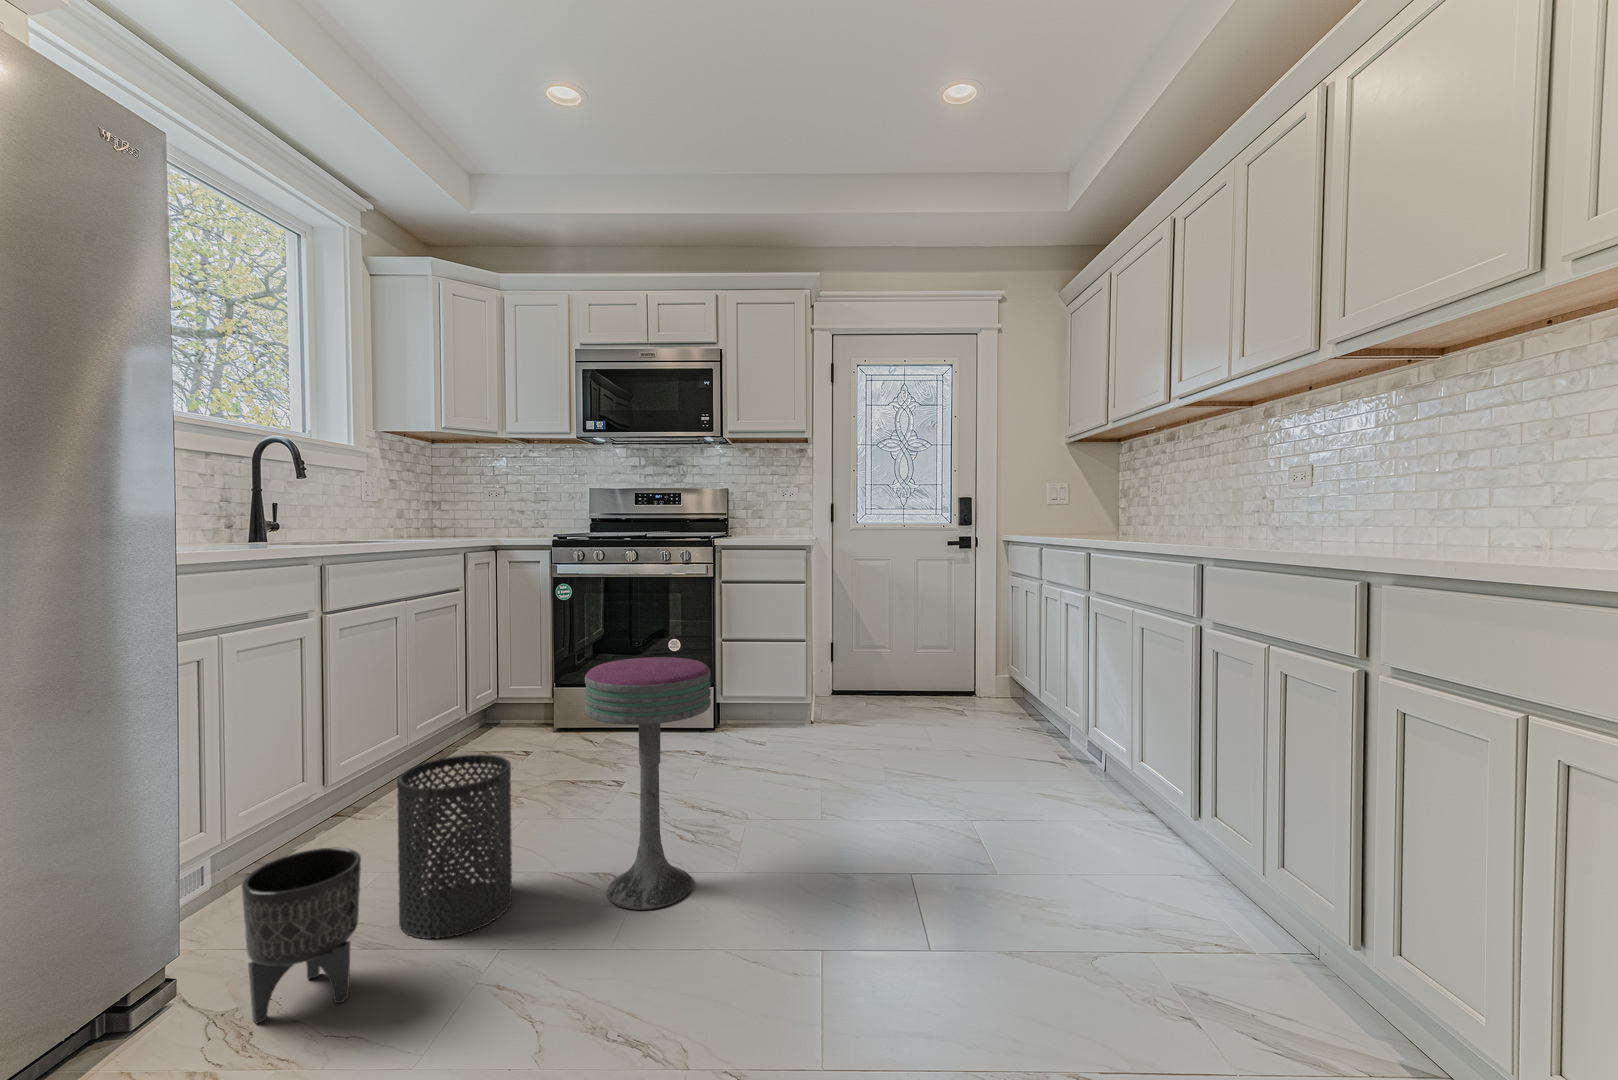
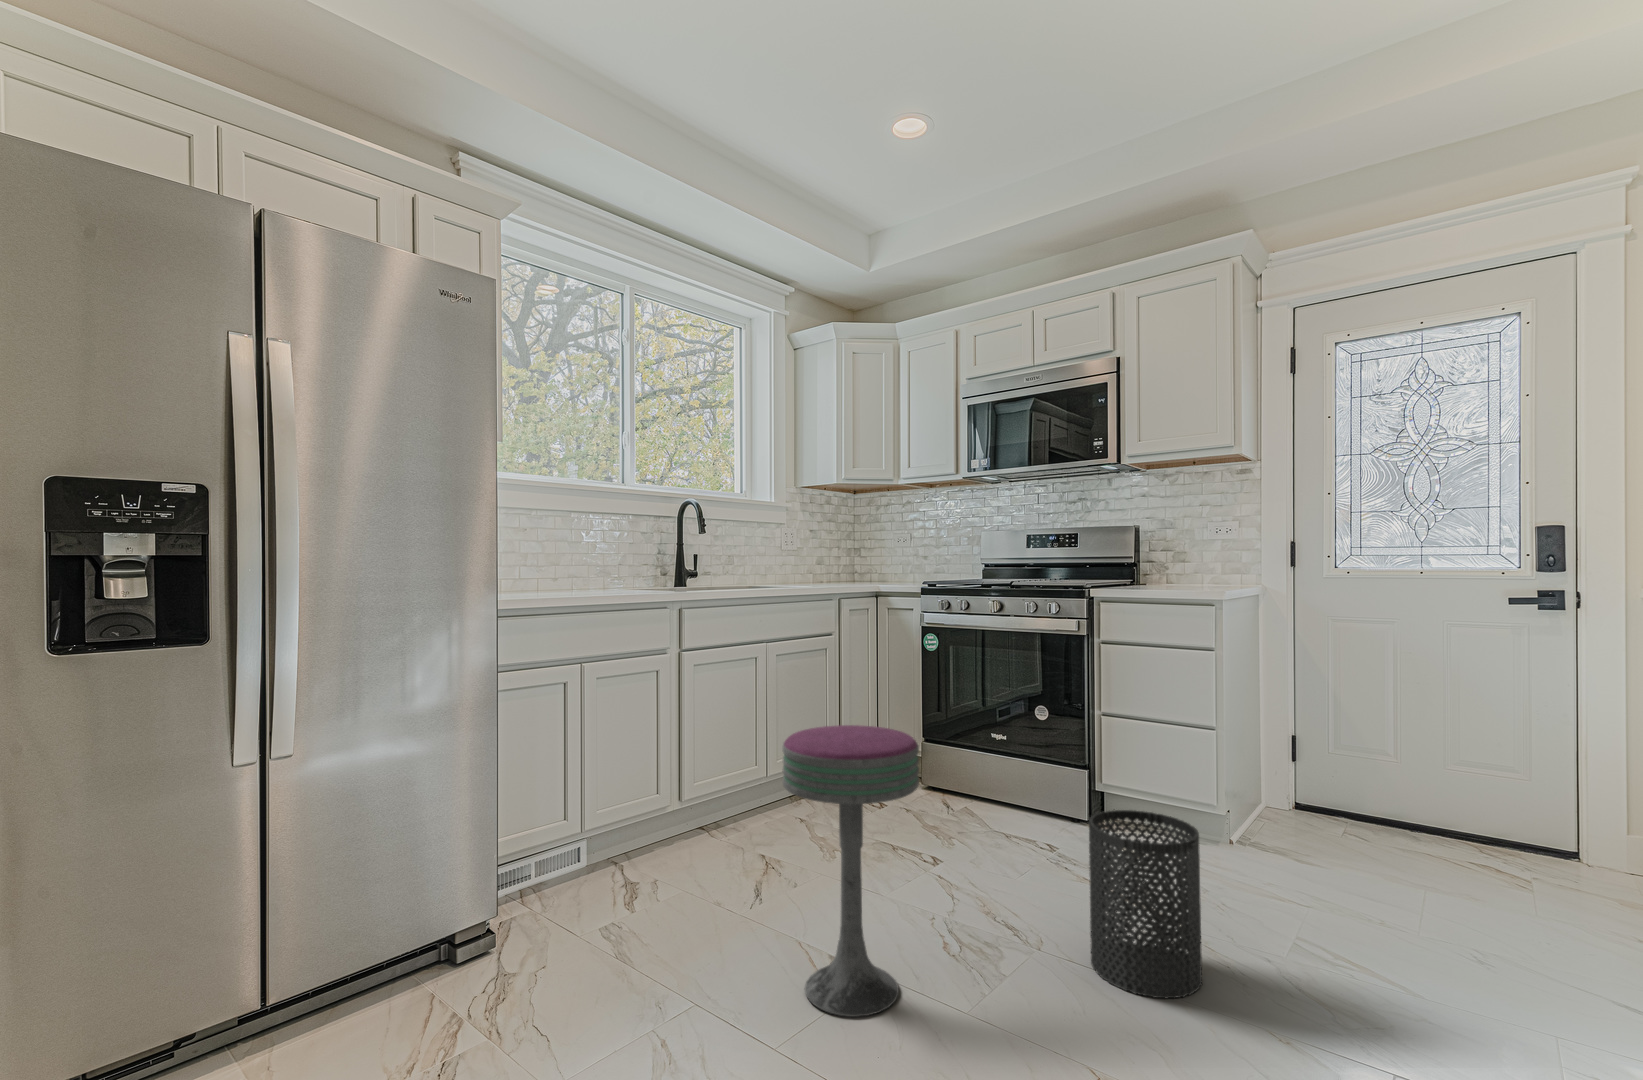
trash can: present [397,755,512,939] -> present [1089,810,1202,998]
planter: present [242,847,361,1023] -> none [504,850,589,990]

